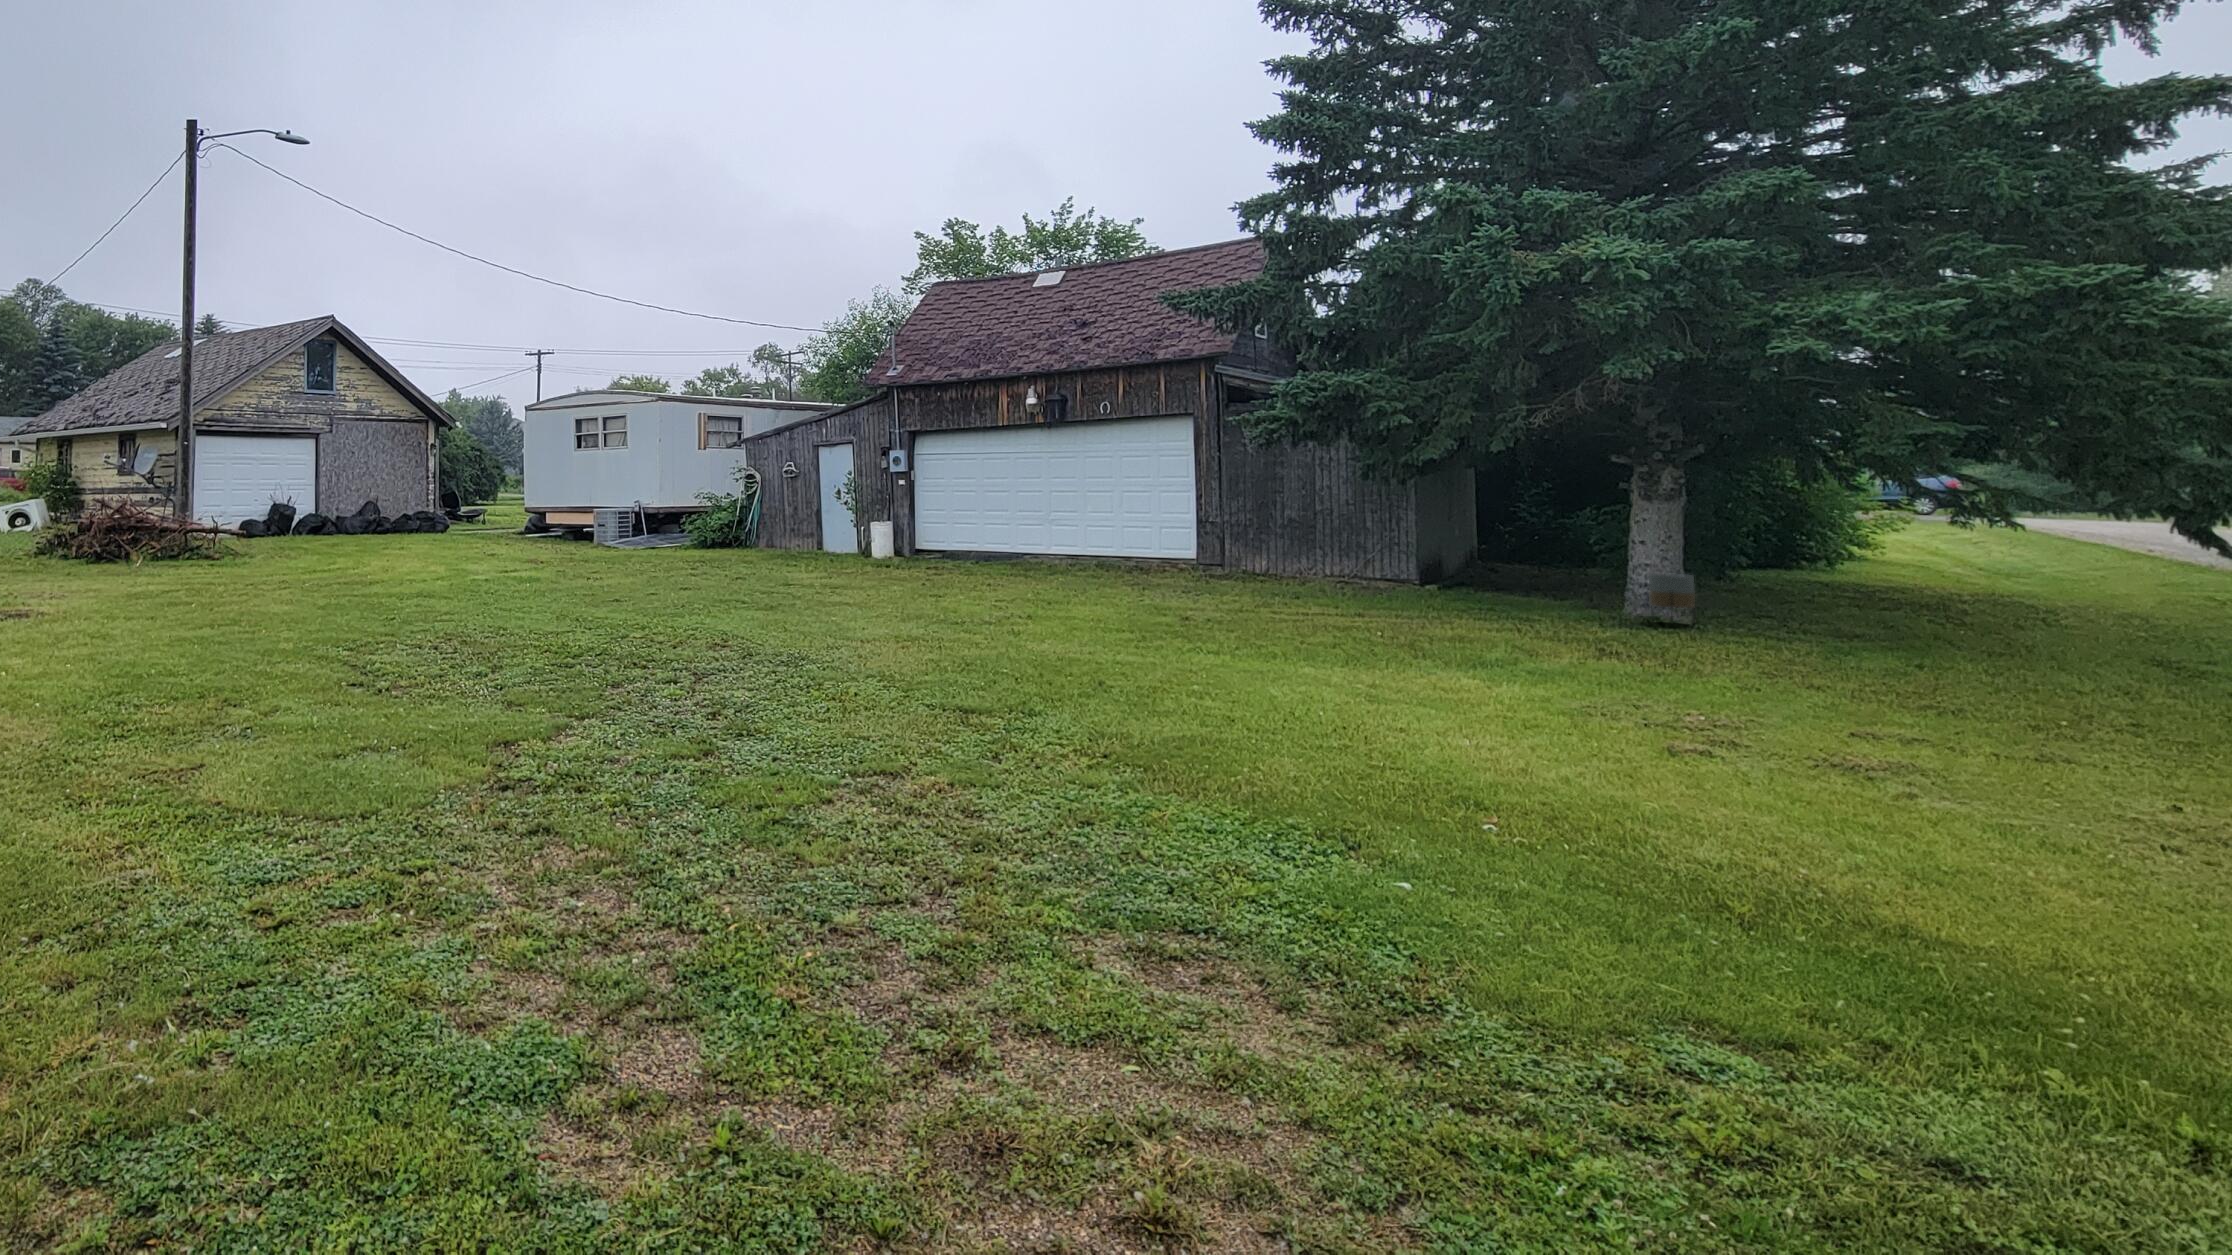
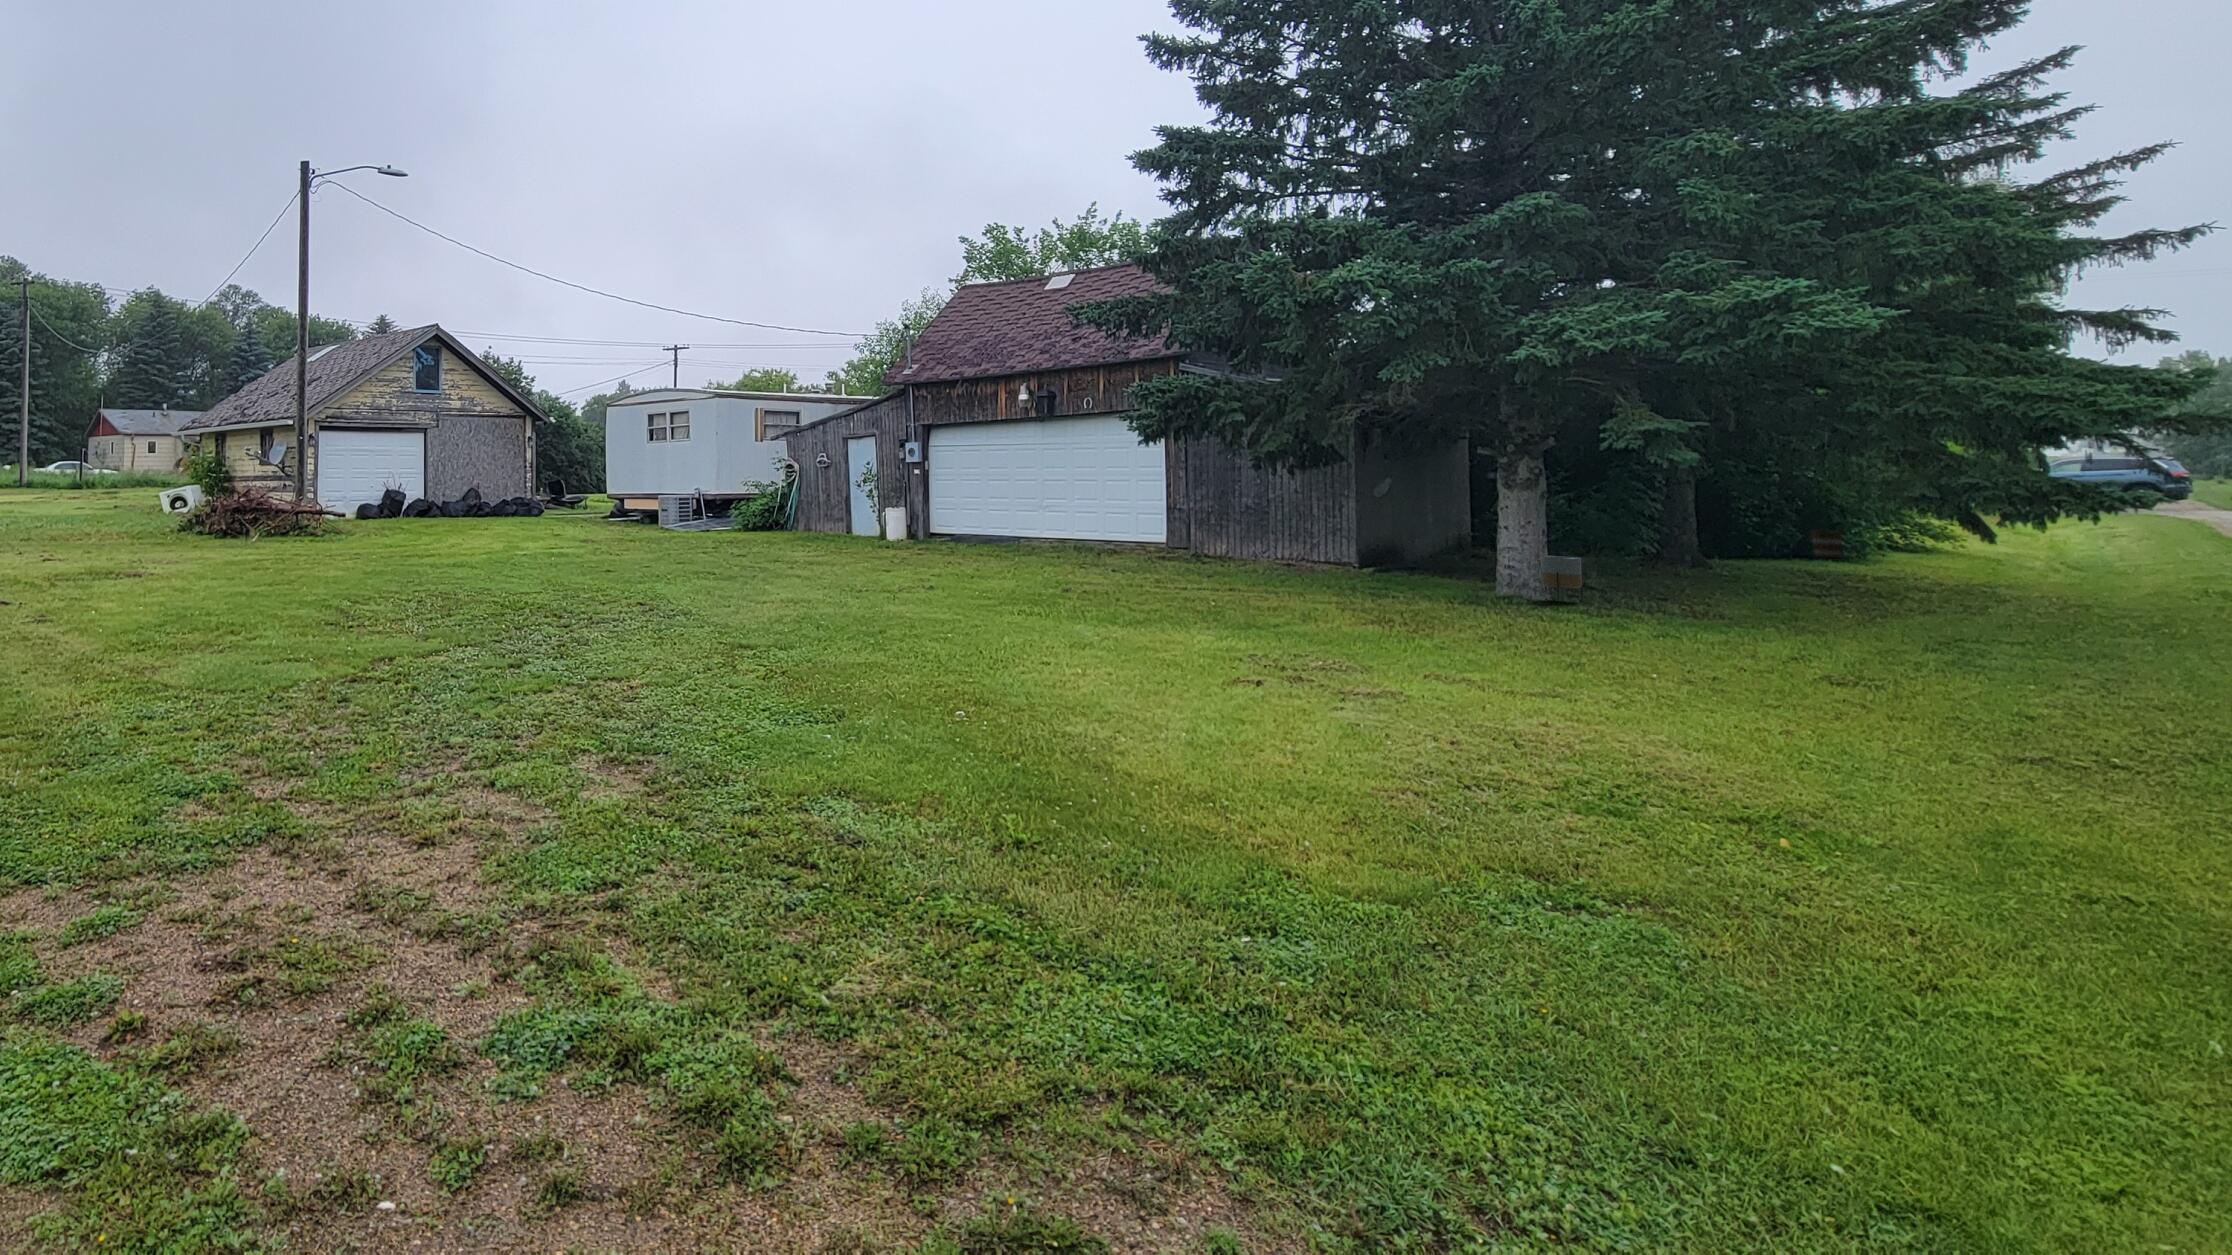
bucket: none [1812,541,1845,569] -> present [1812,530,1843,558]

